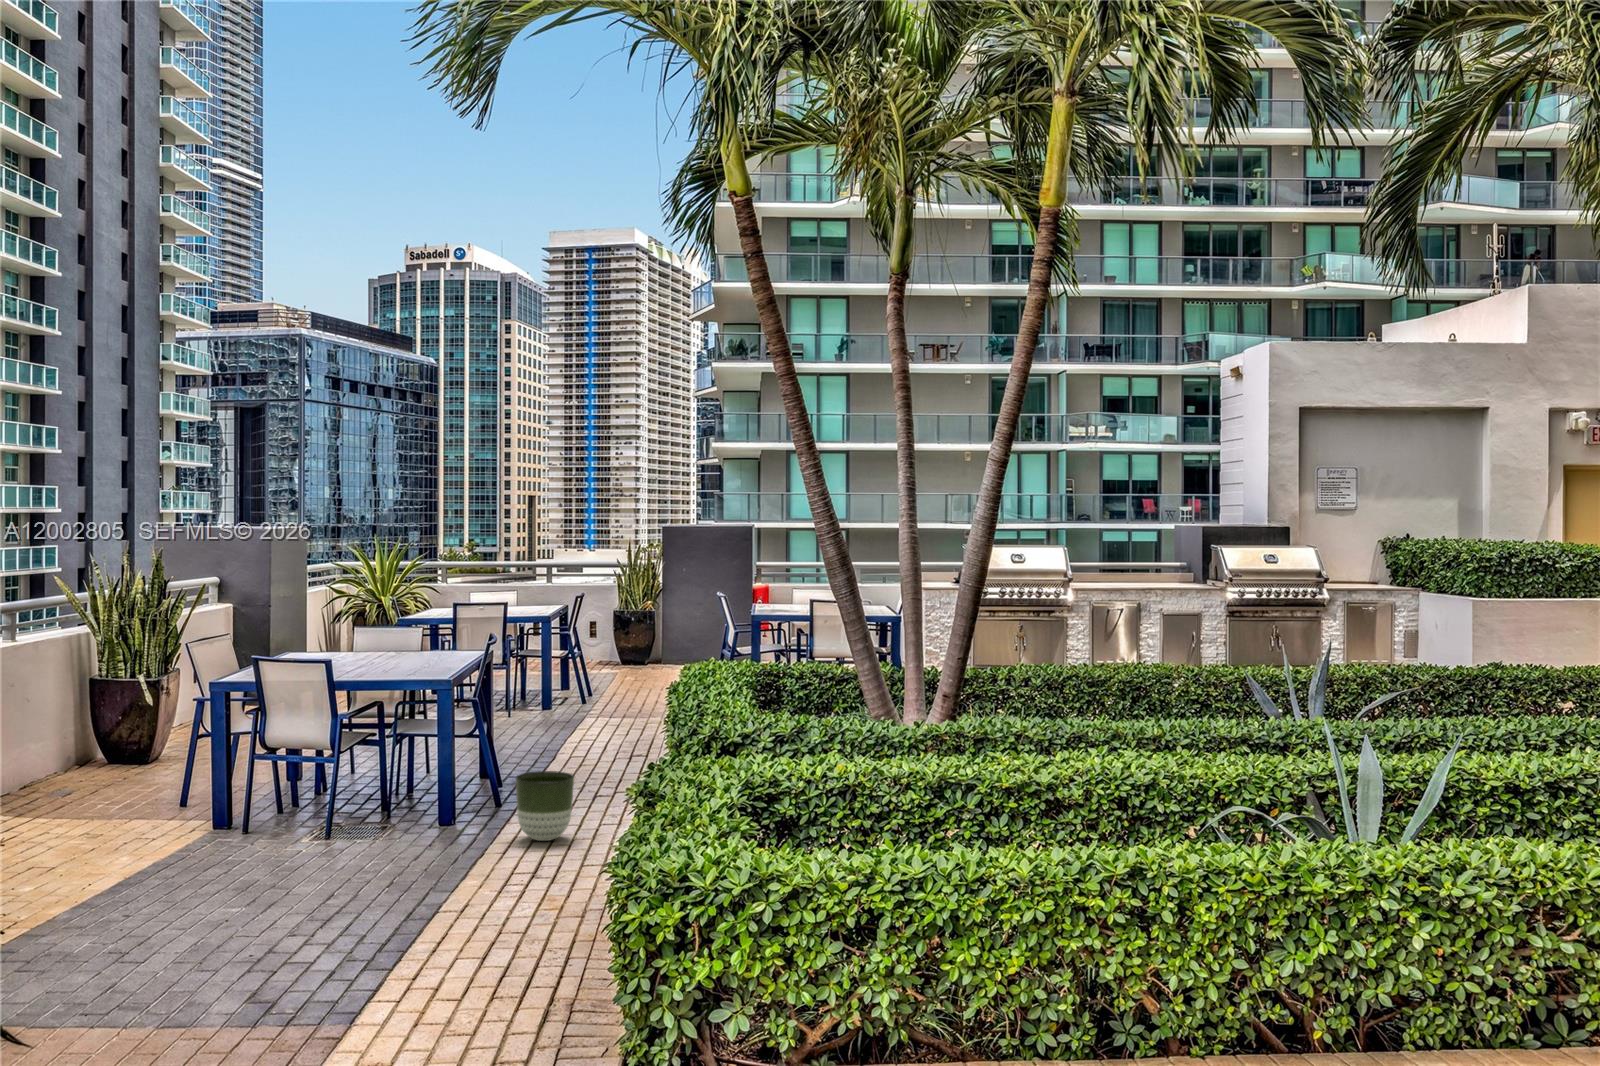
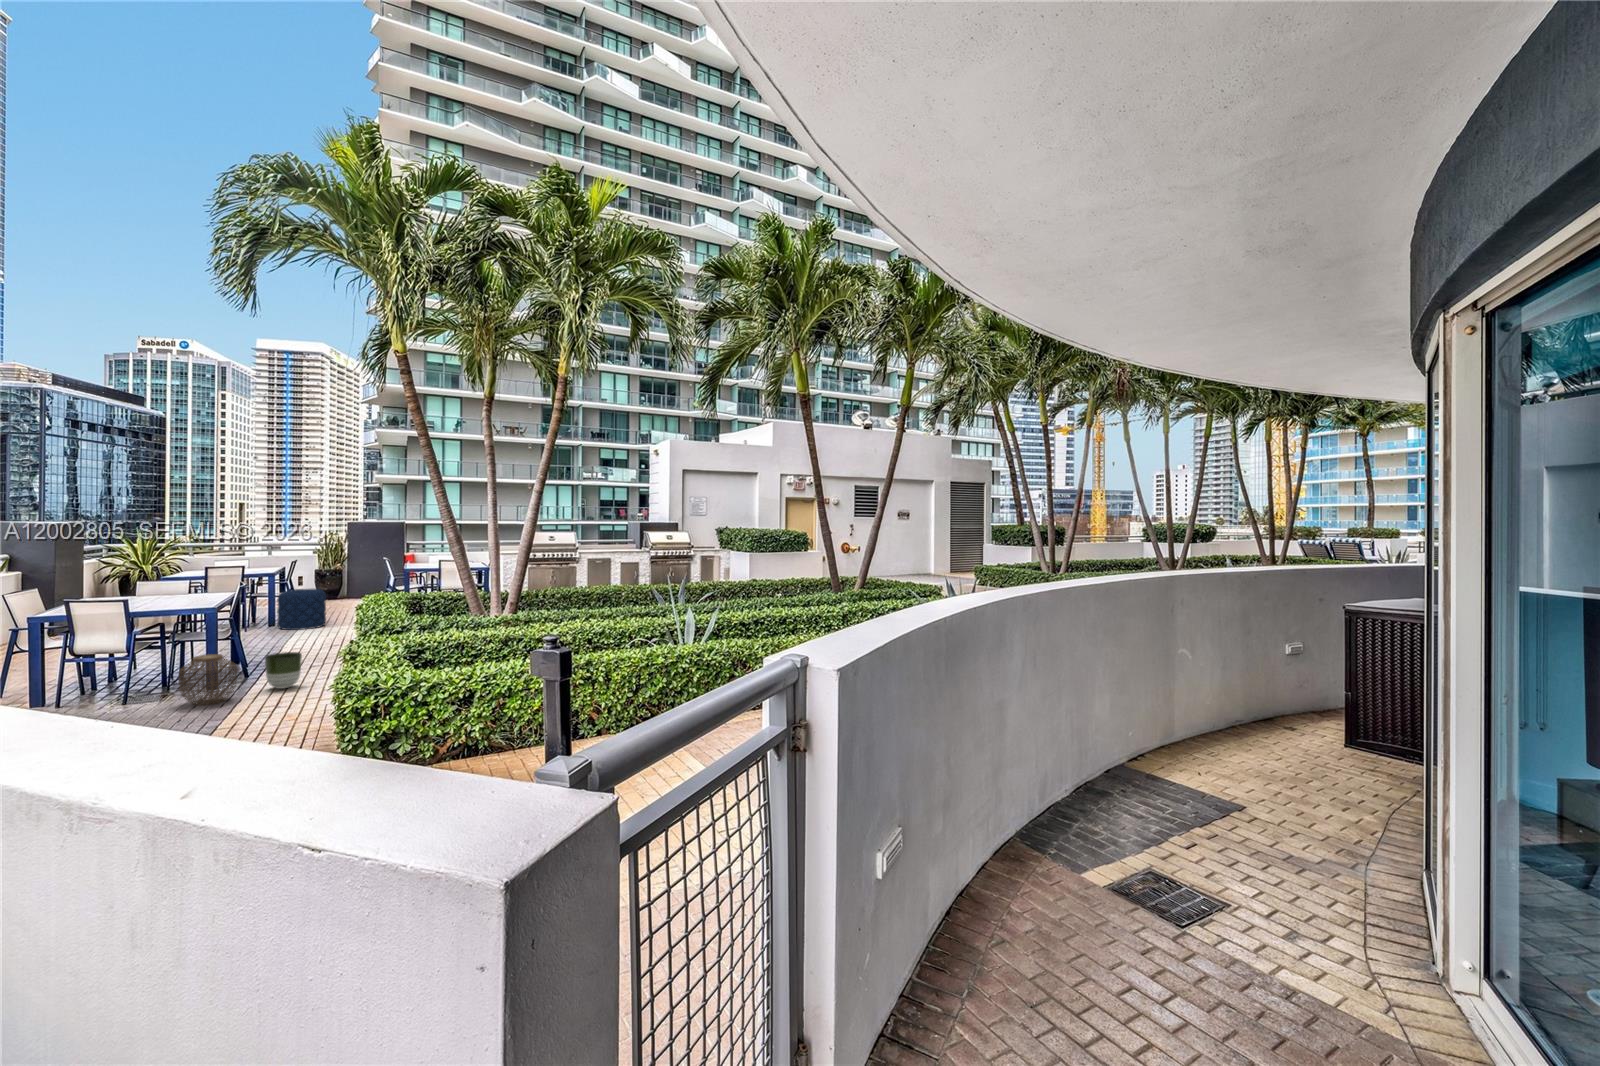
pouf: none [551,648,626,723] -> present [277,589,326,630]
woven basket: none [385,766,471,861] -> present [179,654,237,706]

